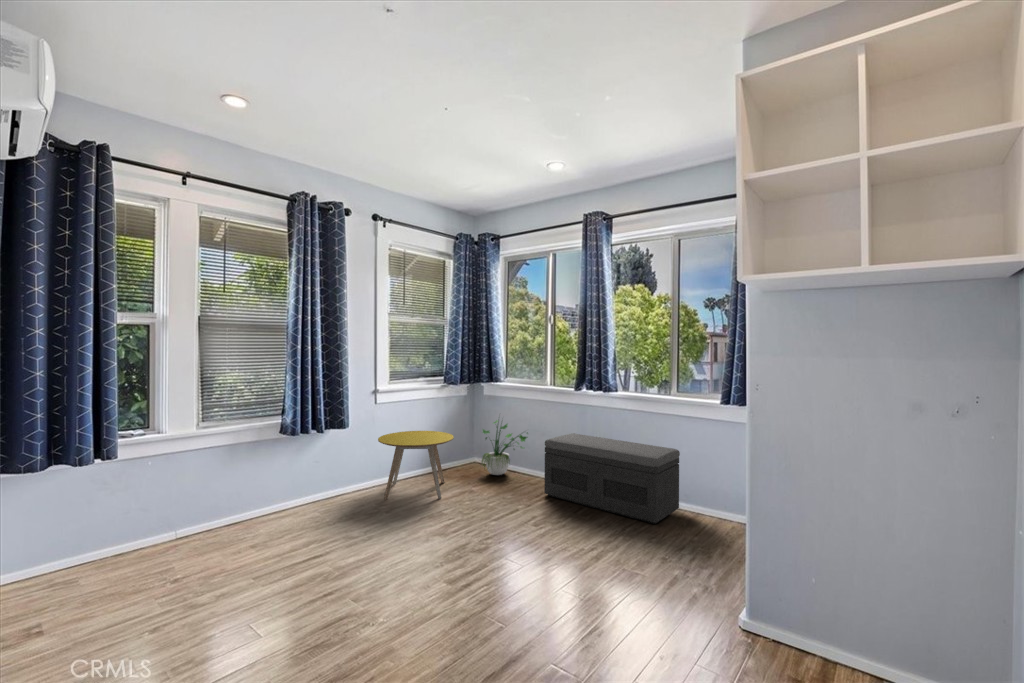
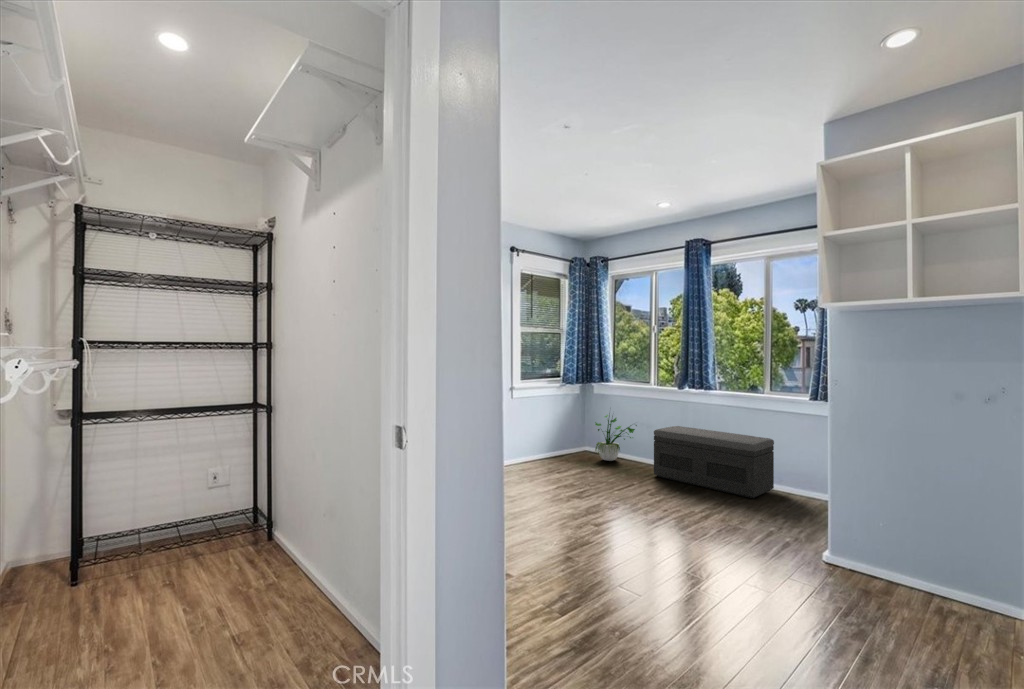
side table: present [378,431,454,500] -> none [516,422,576,475]

